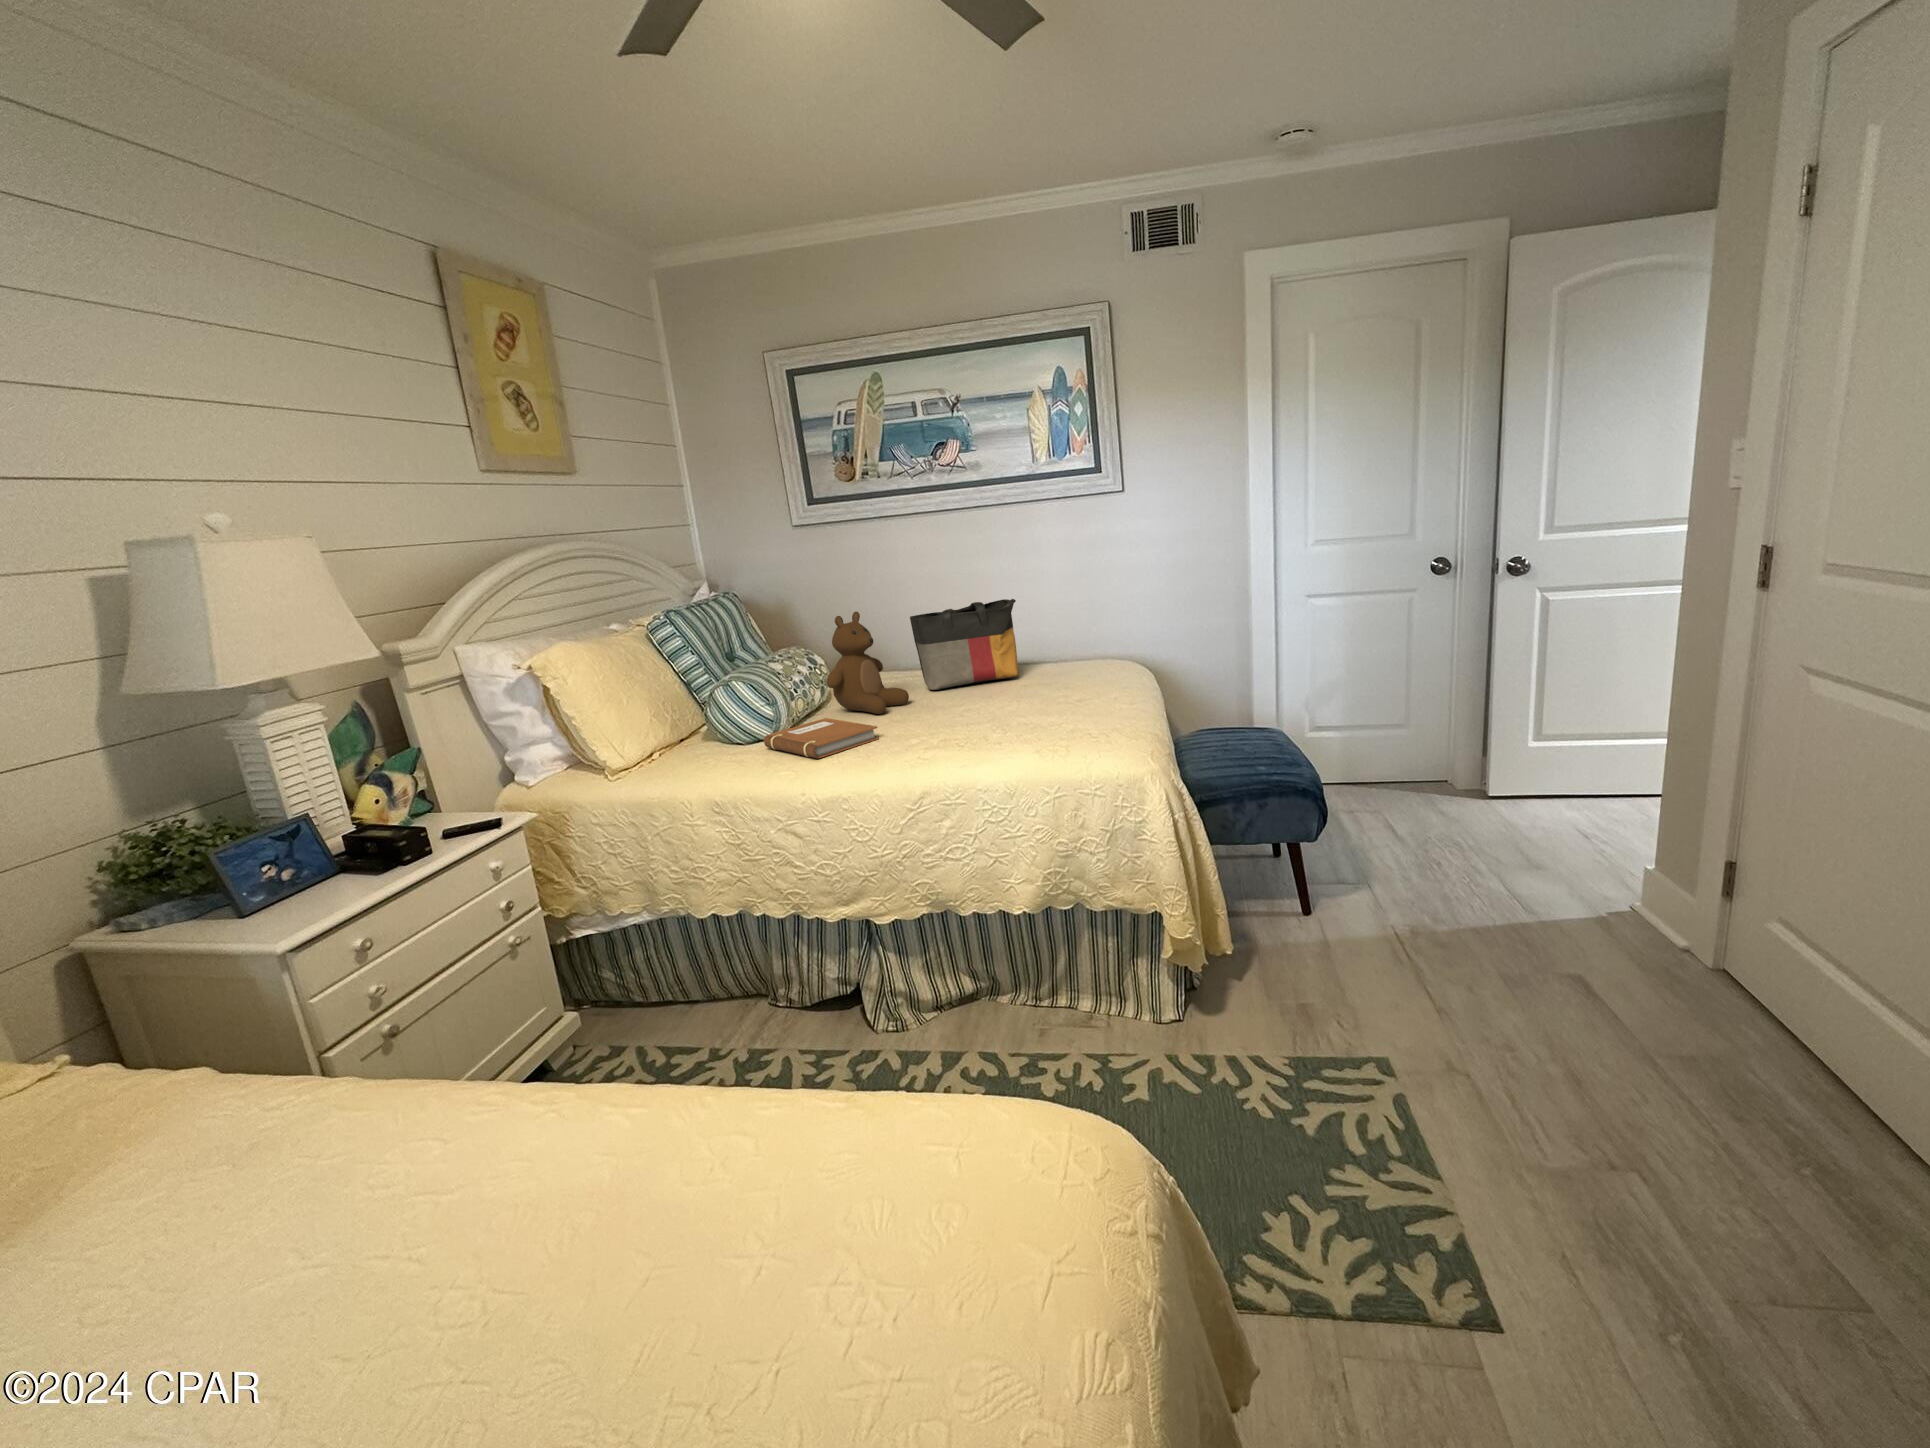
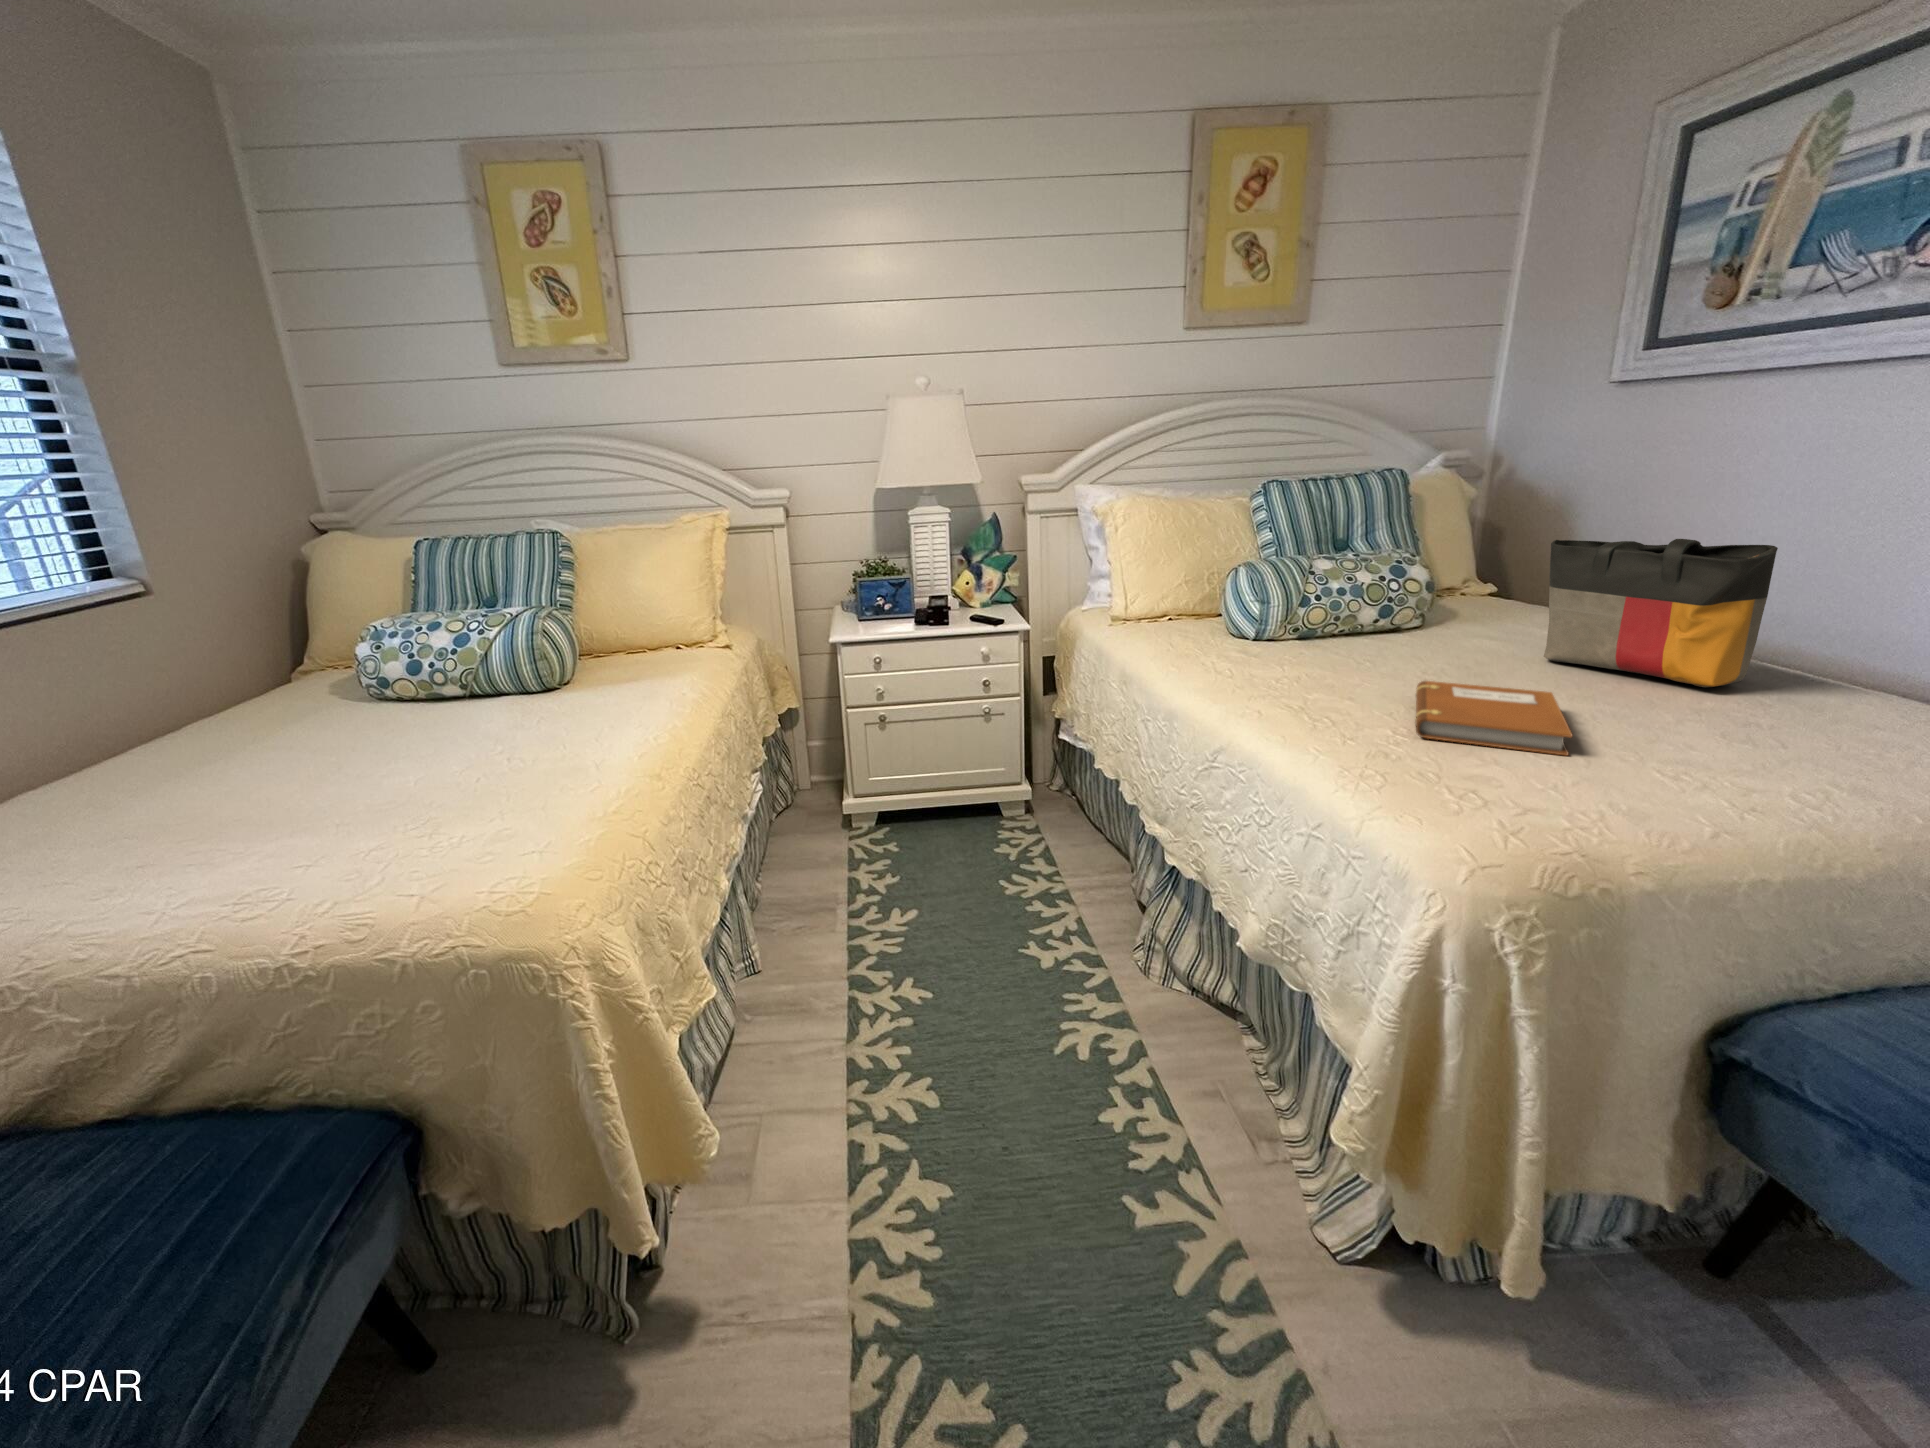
teddy bear: present [827,612,909,714] -> none [1355,516,1479,659]
notebook: present [764,718,879,758] -> present [1415,681,1572,756]

